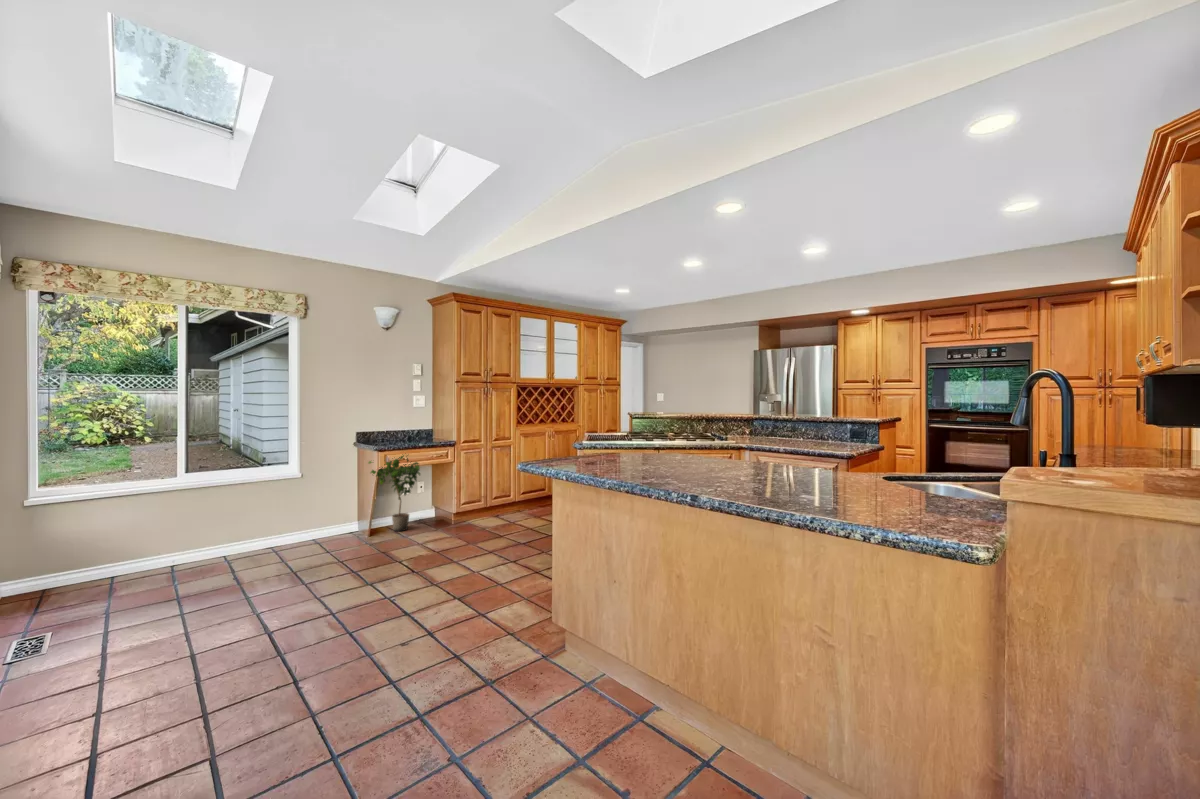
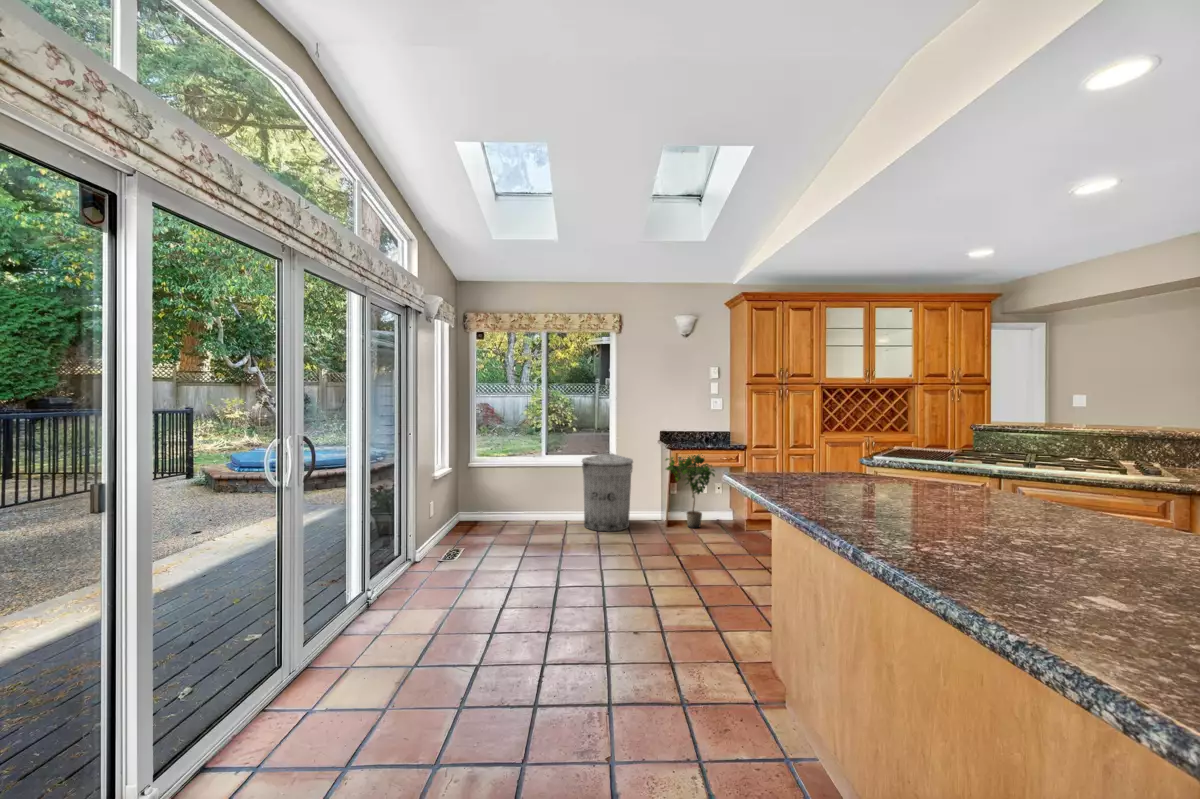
trash can: none [256,459,329,557] -> present [582,453,633,531]

